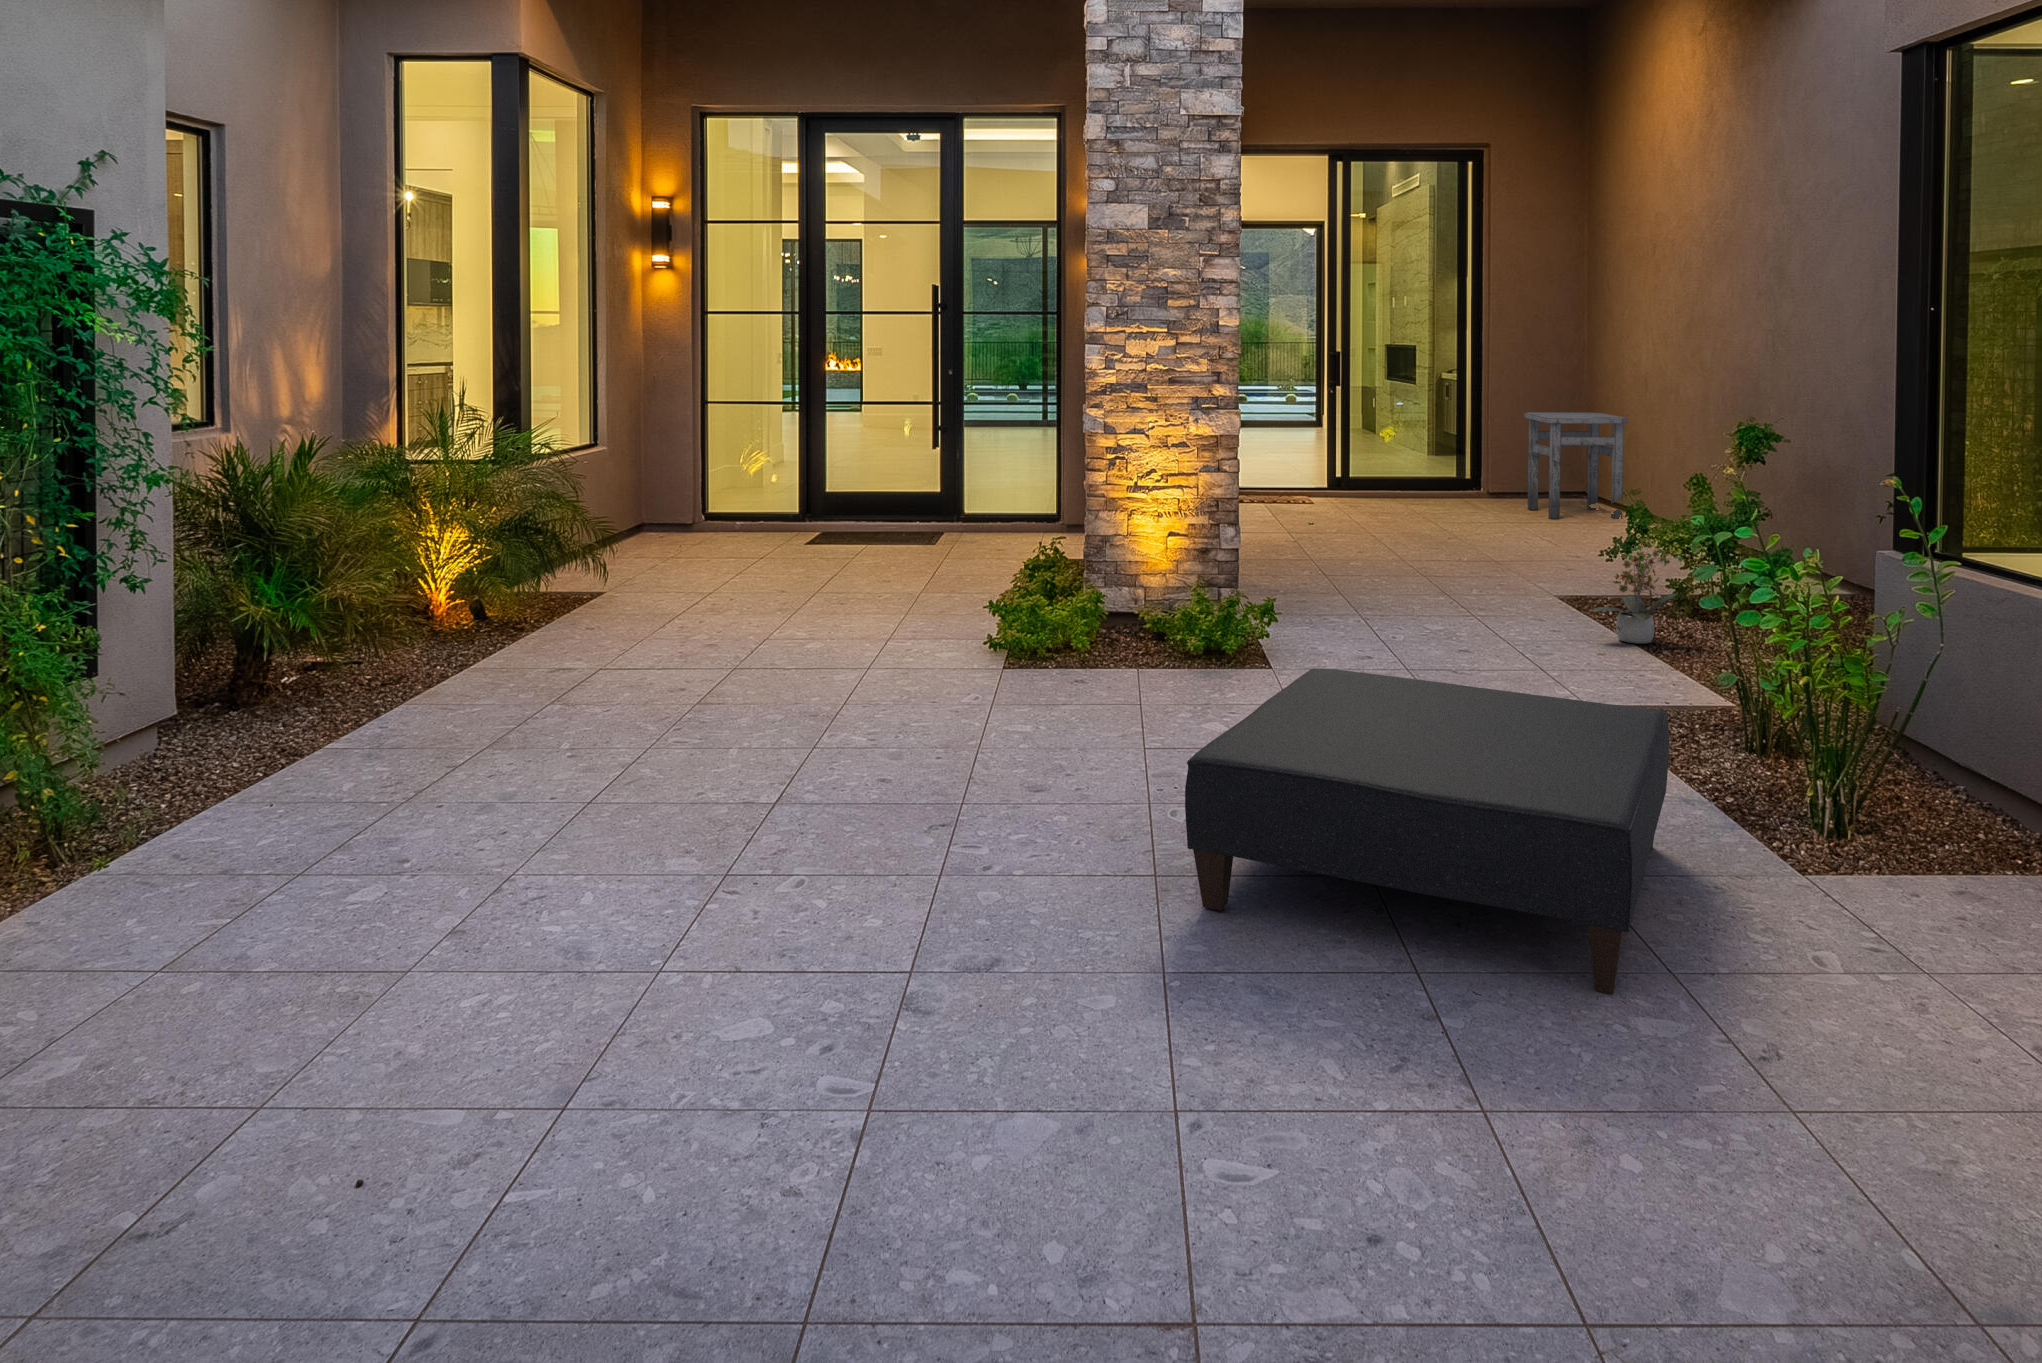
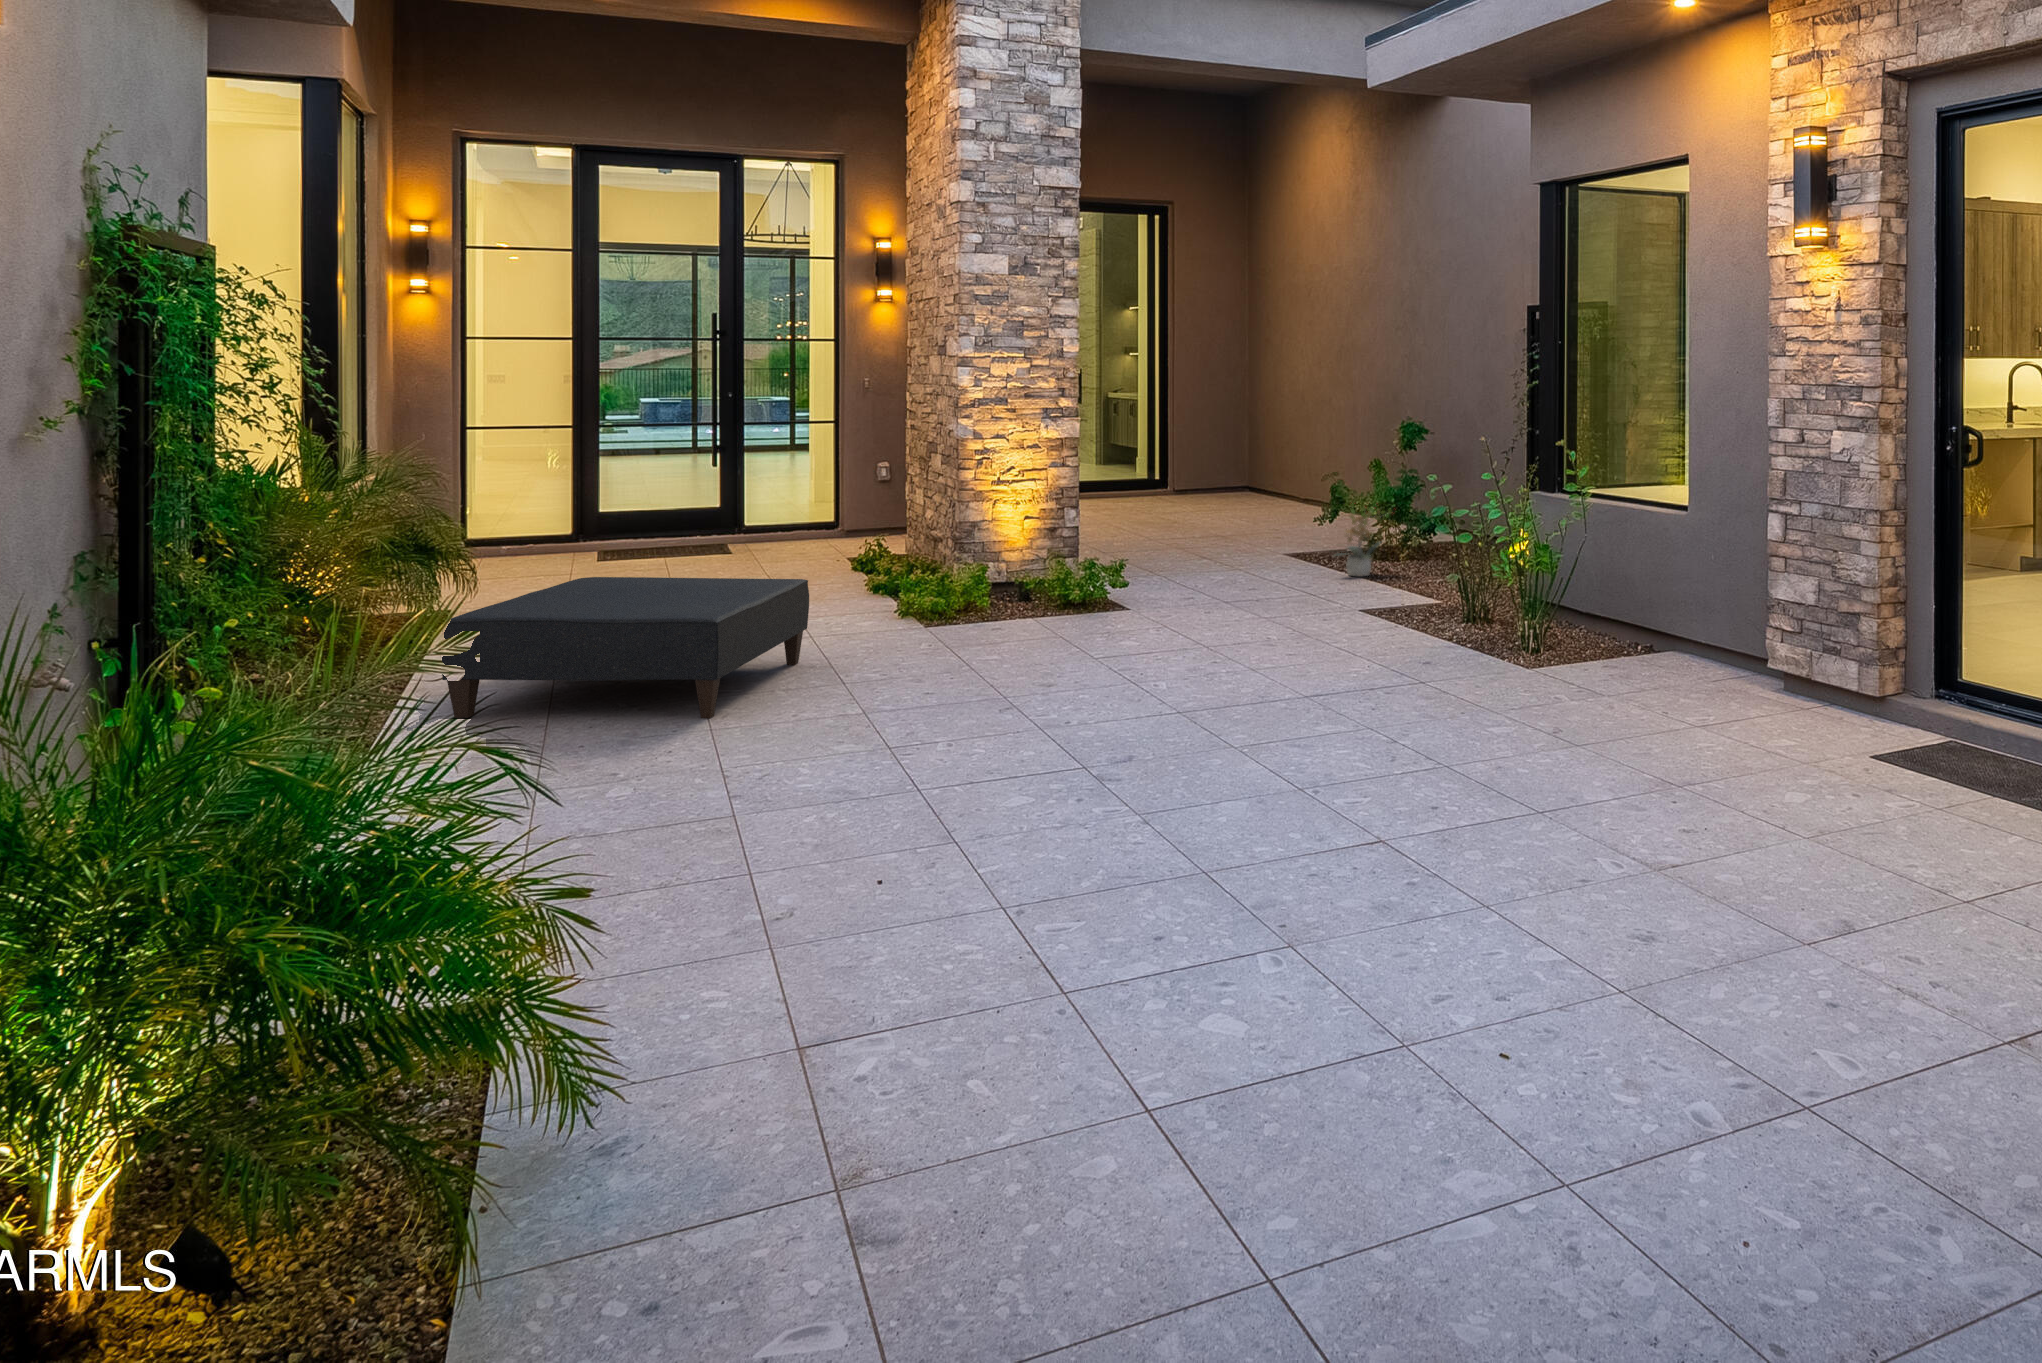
side table: present [1524,412,1628,519] -> none [1211,427,1289,510]
ottoman: present [1185,668,1669,994] -> present [442,577,809,719]

